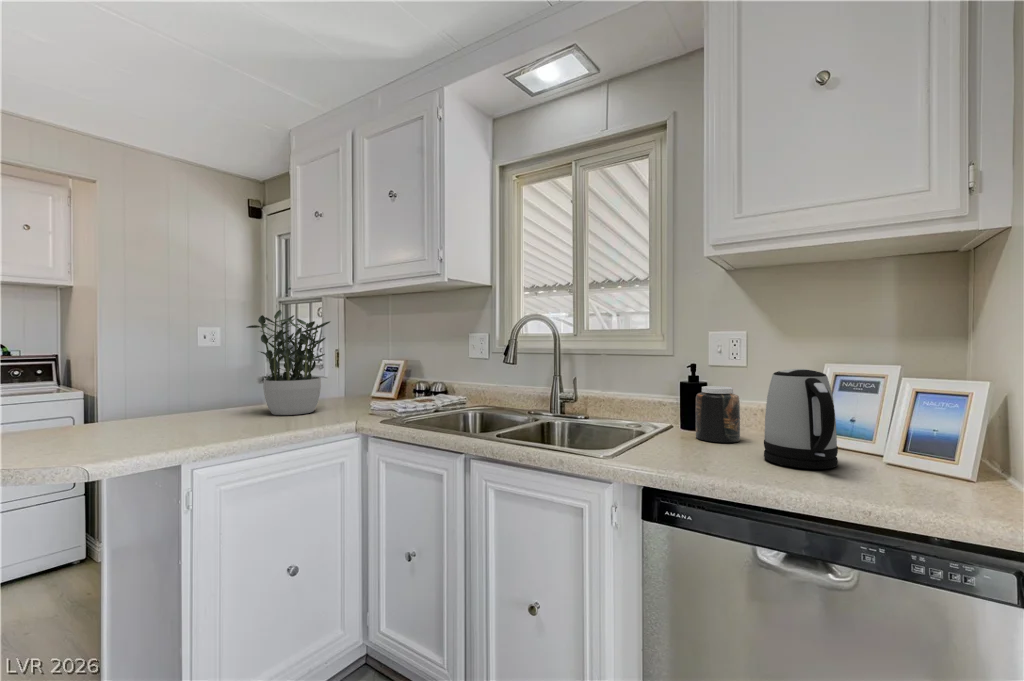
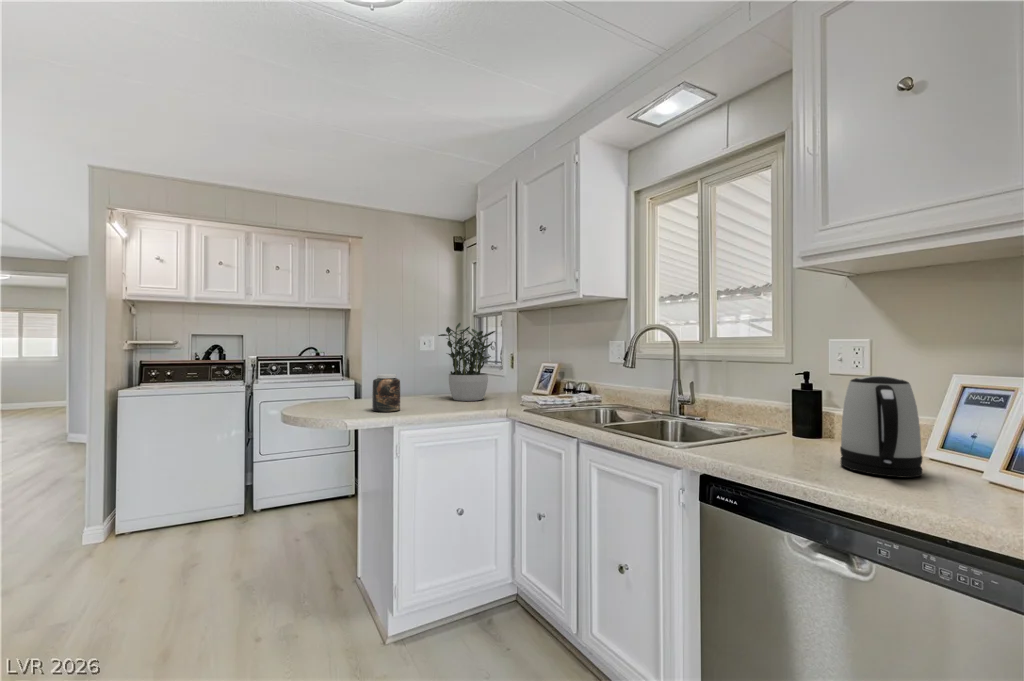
jar: present [696,386,740,443] -> present [372,374,400,412]

